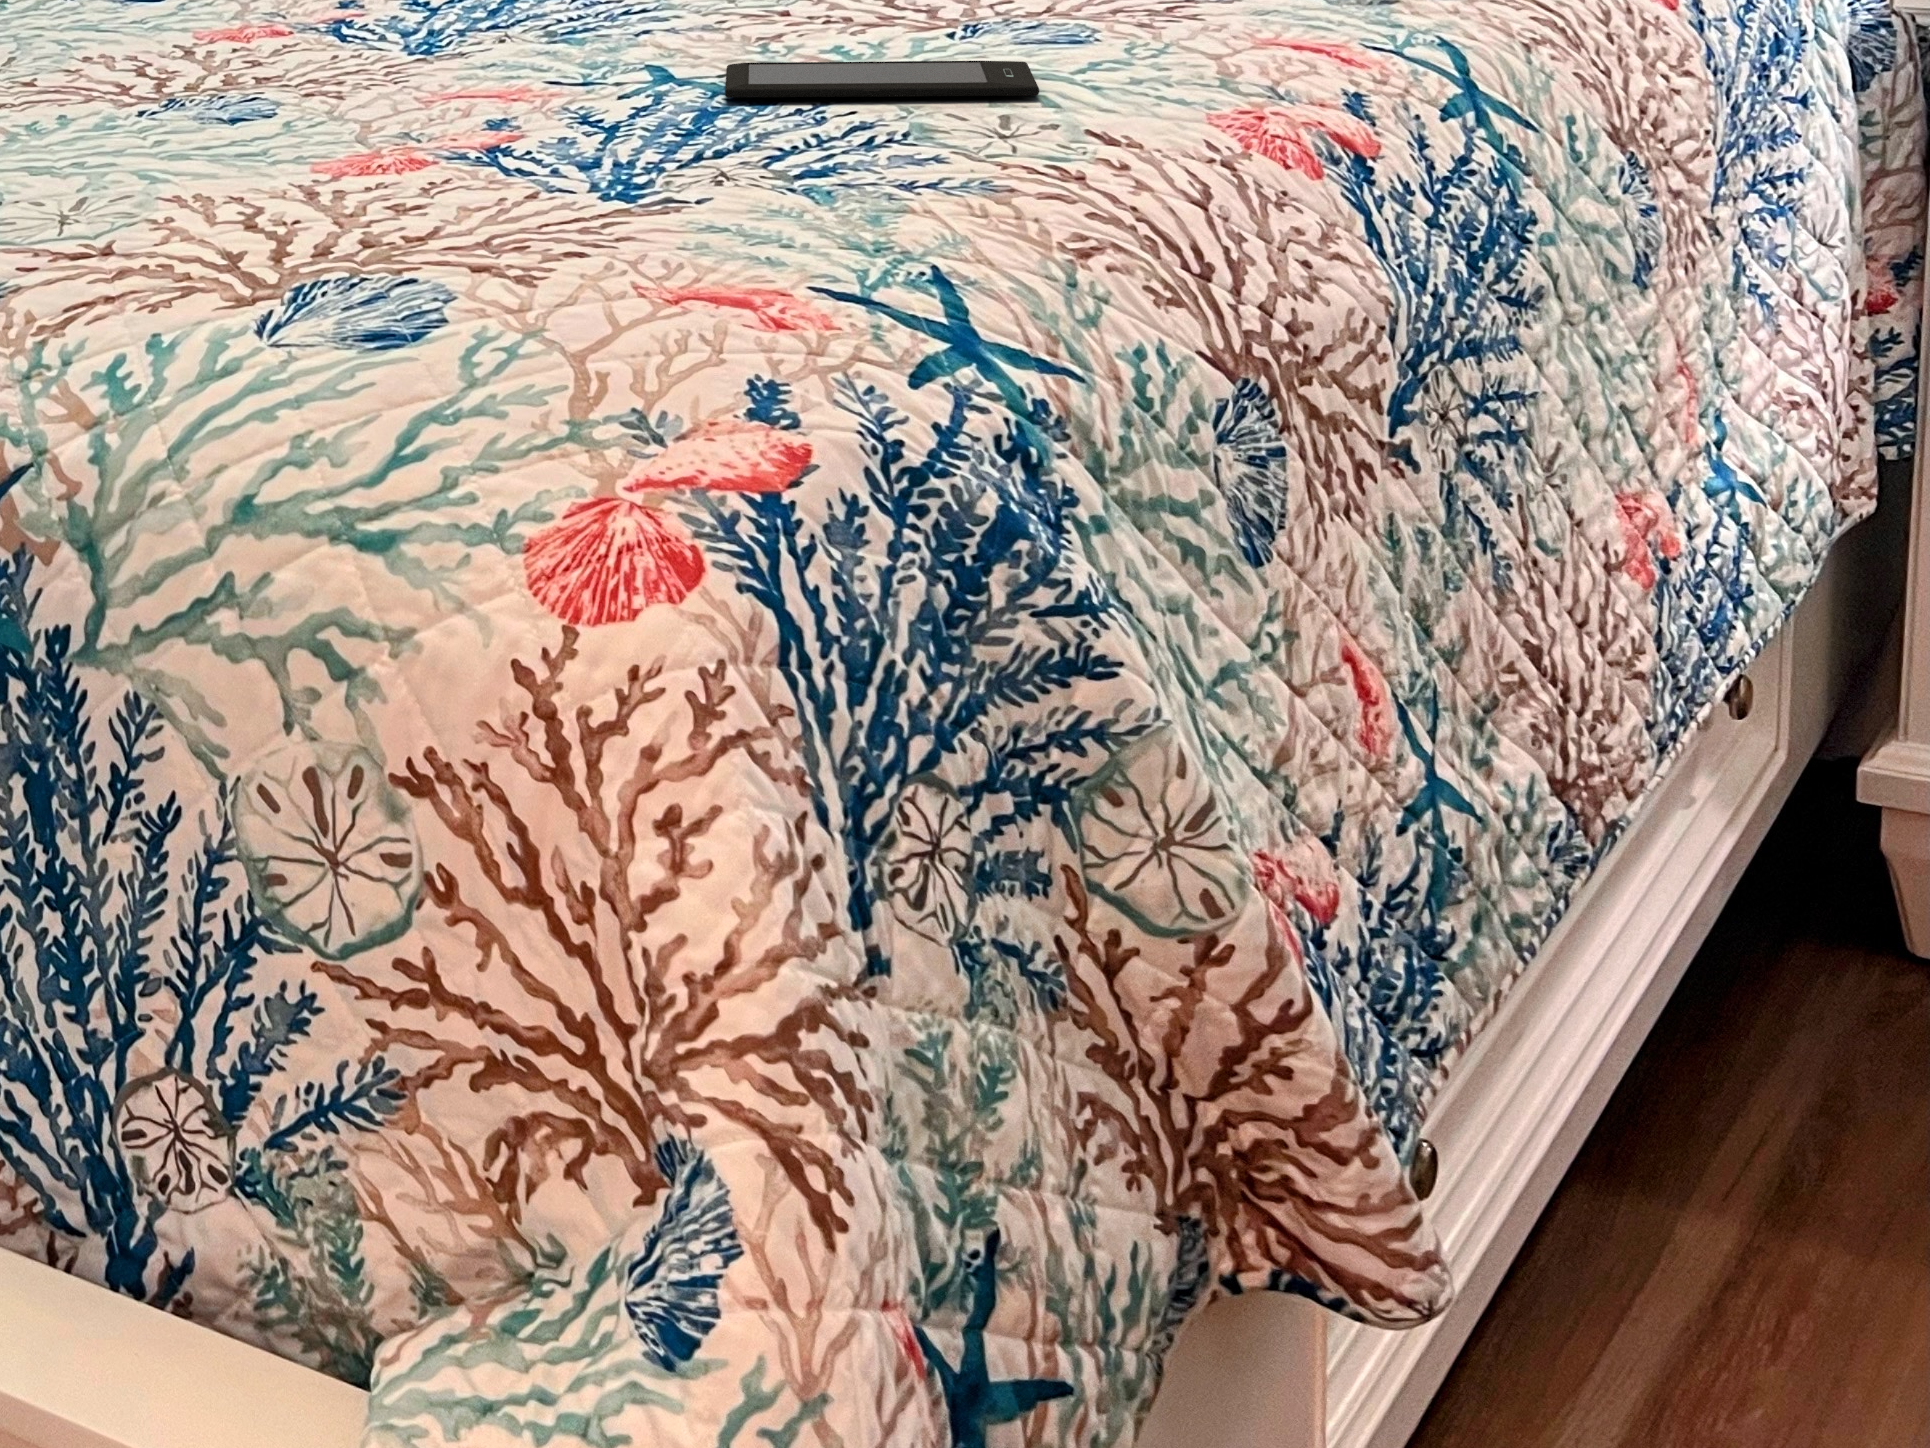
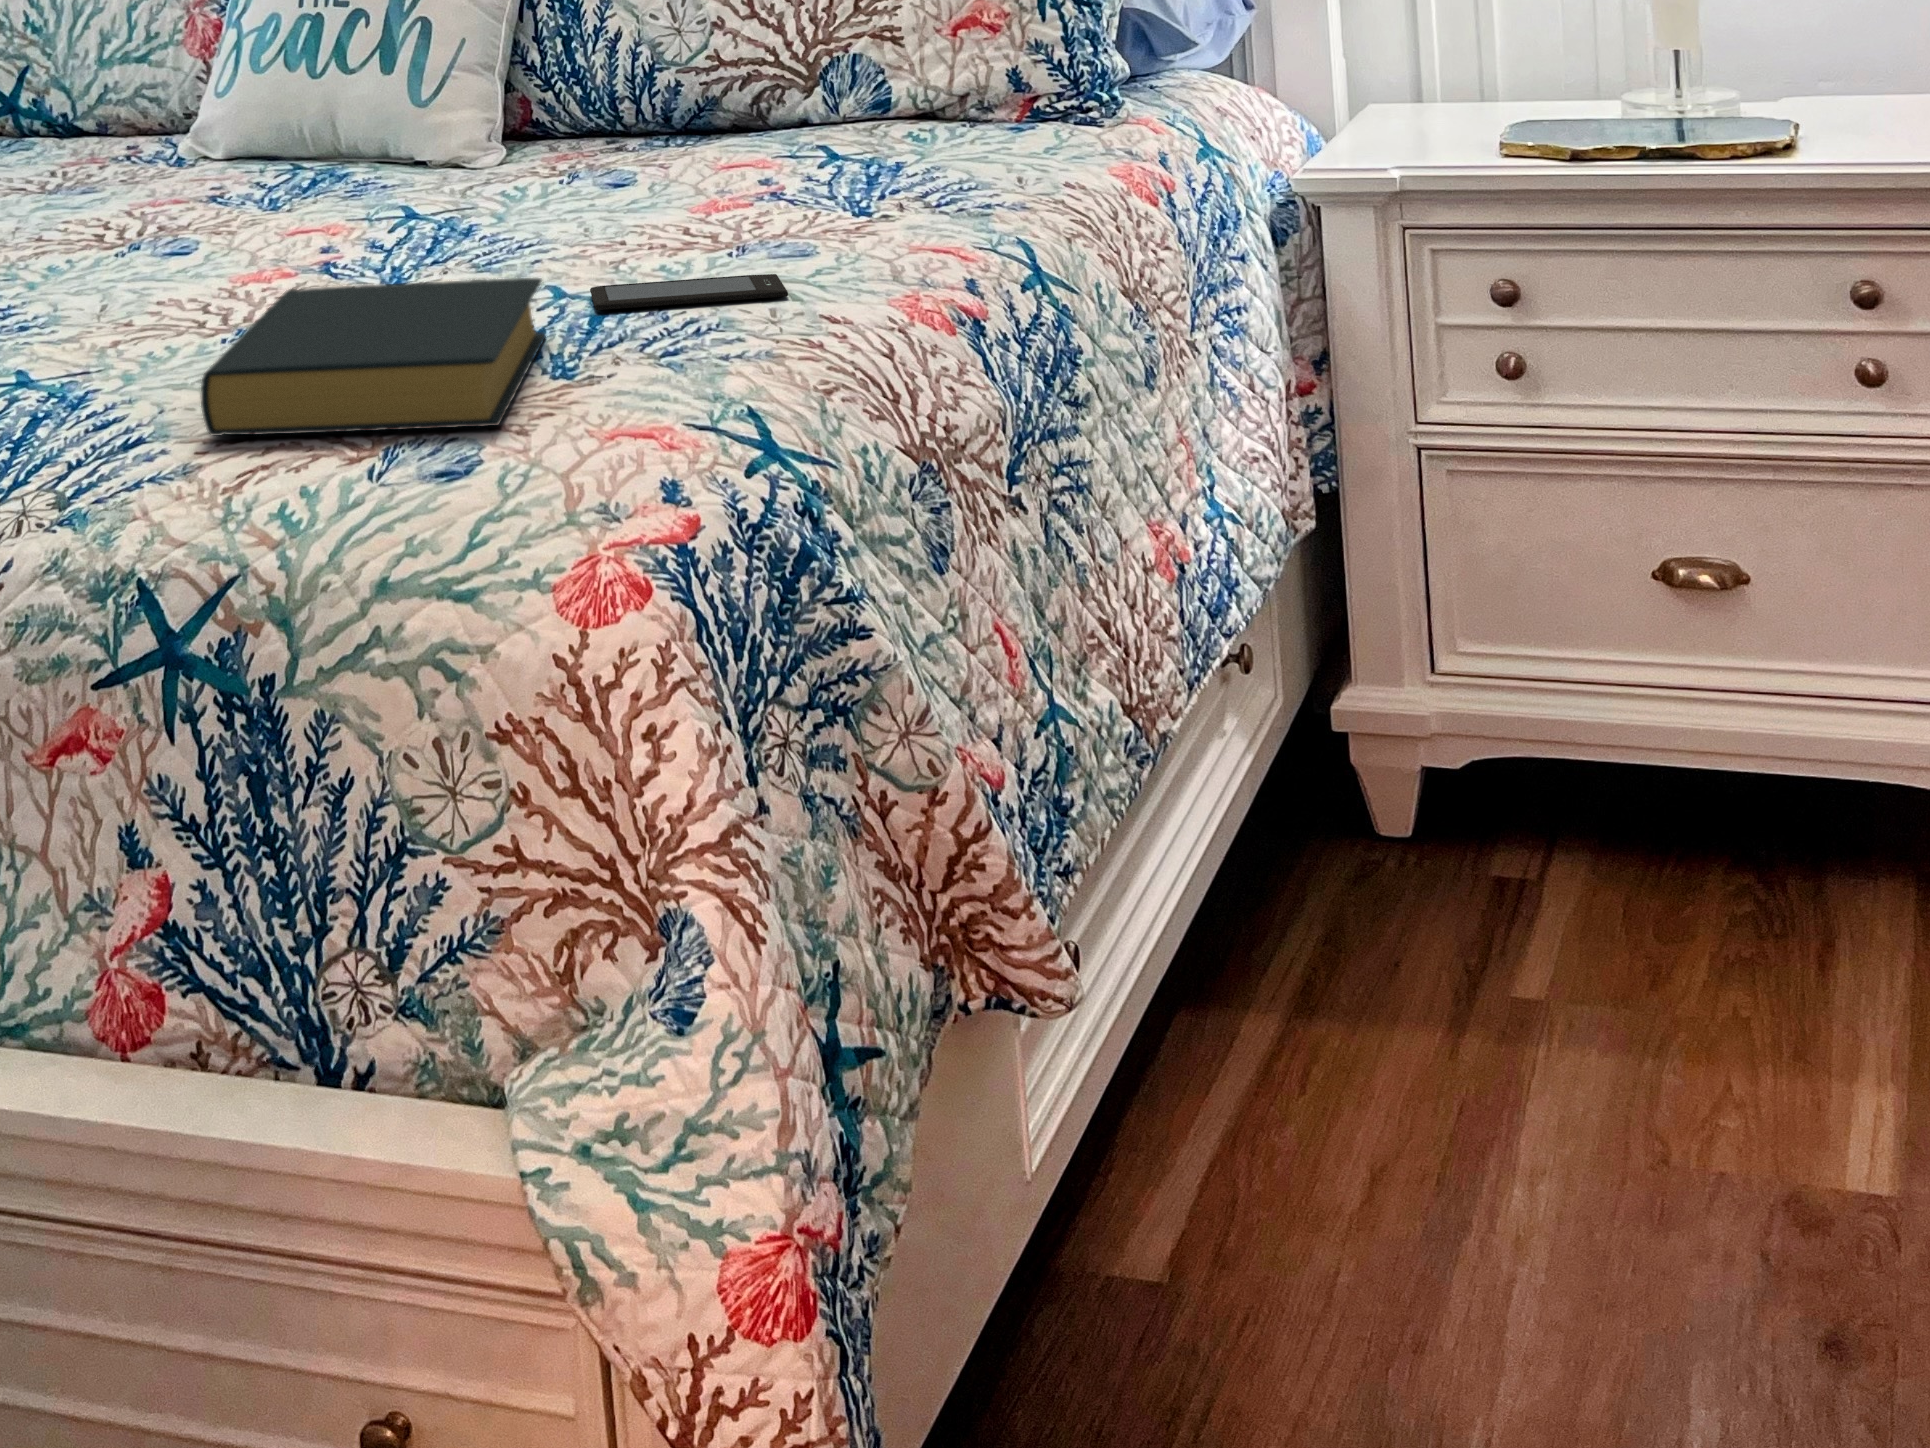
hardback book: none [46,36,638,262] -> present [201,278,546,436]

